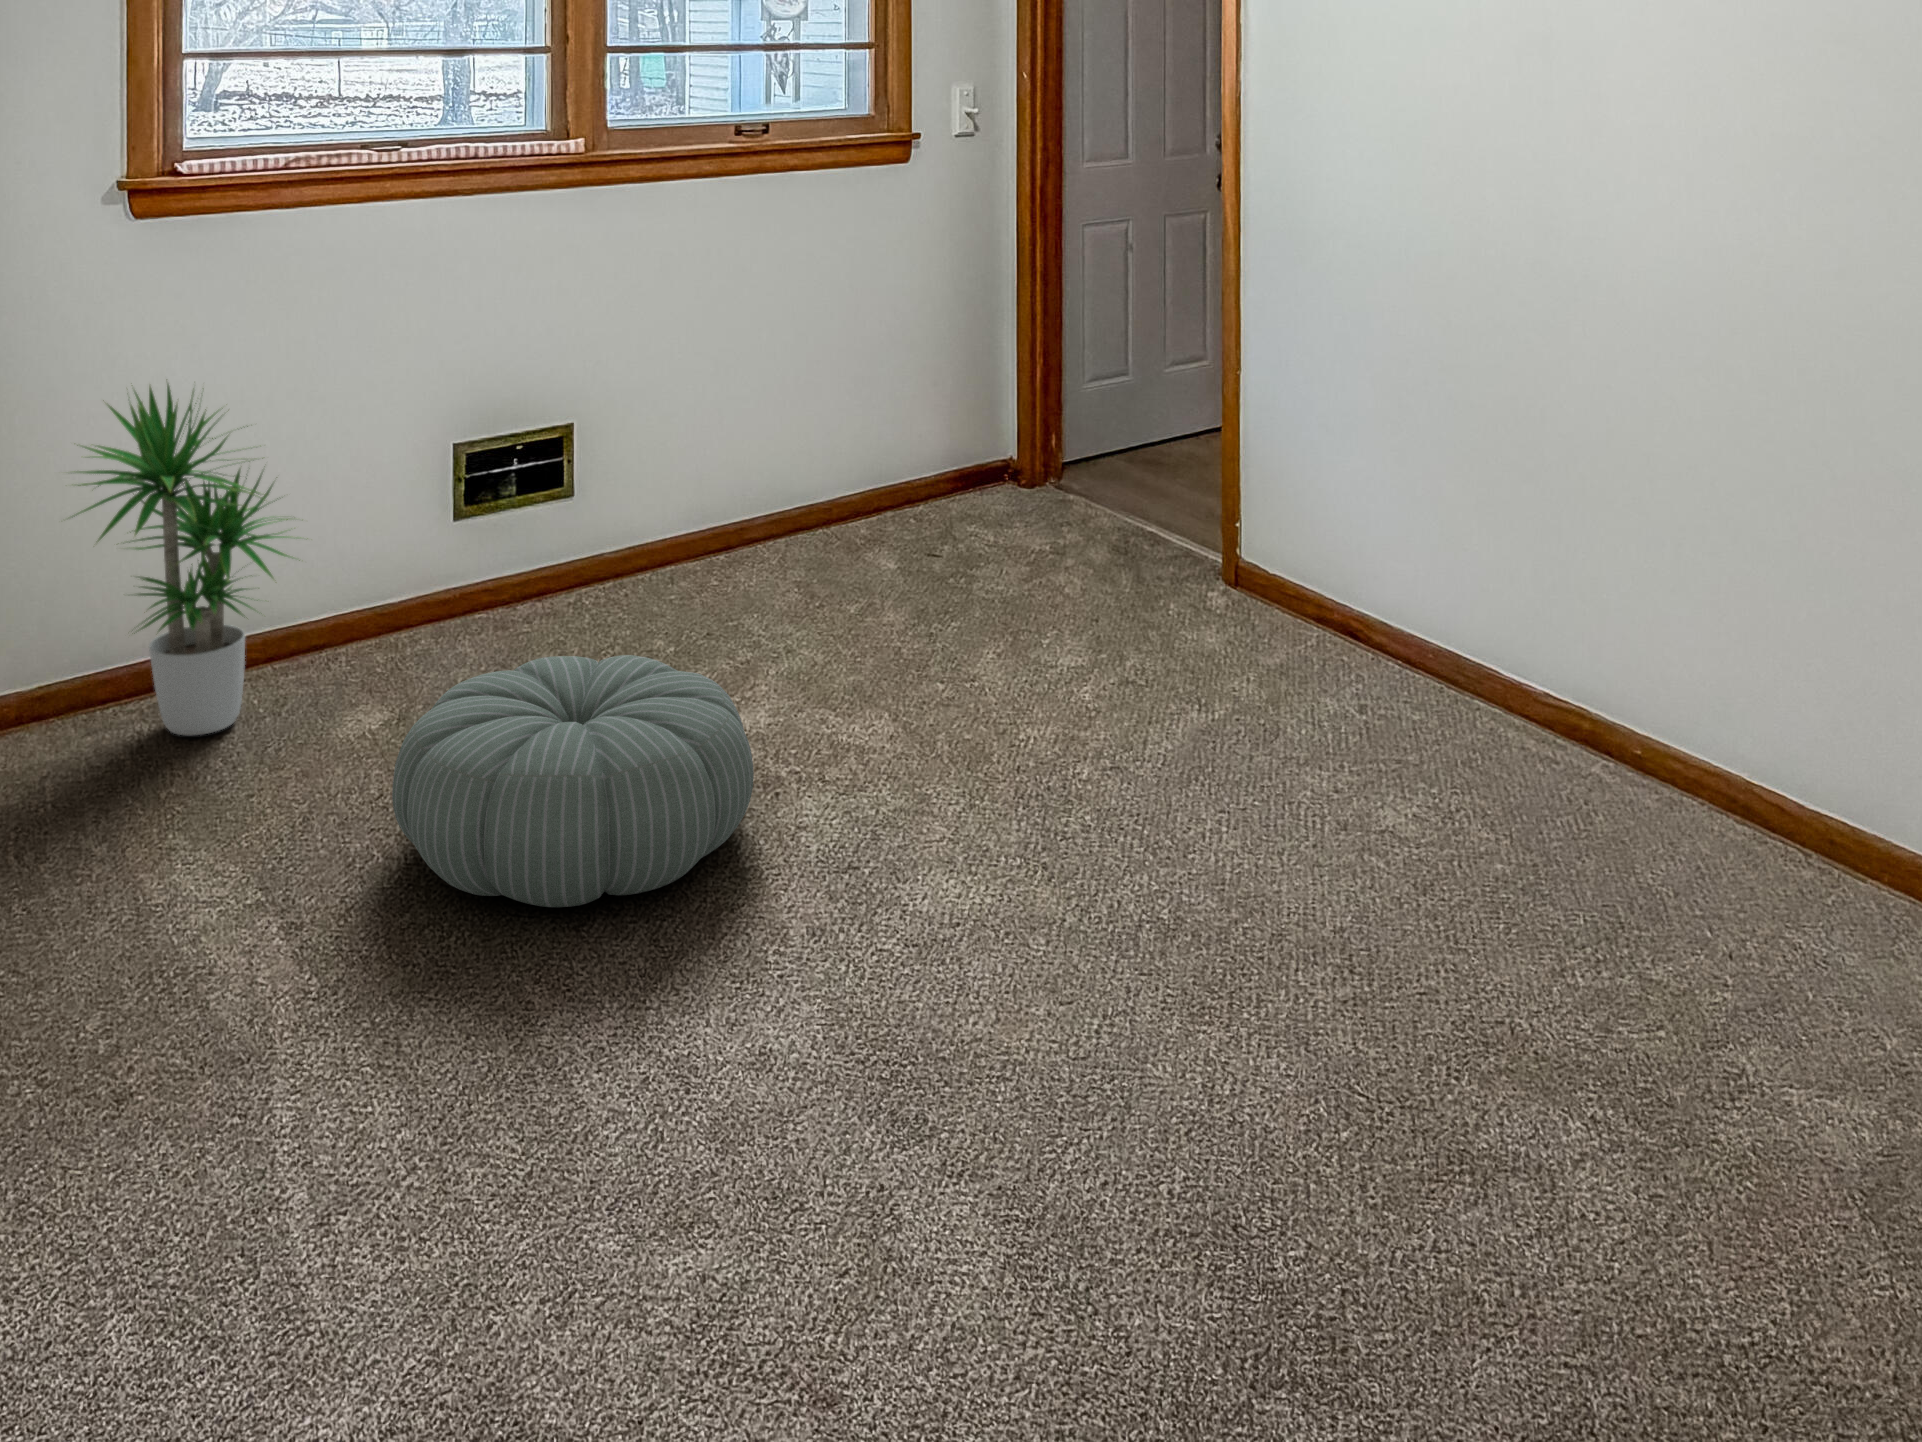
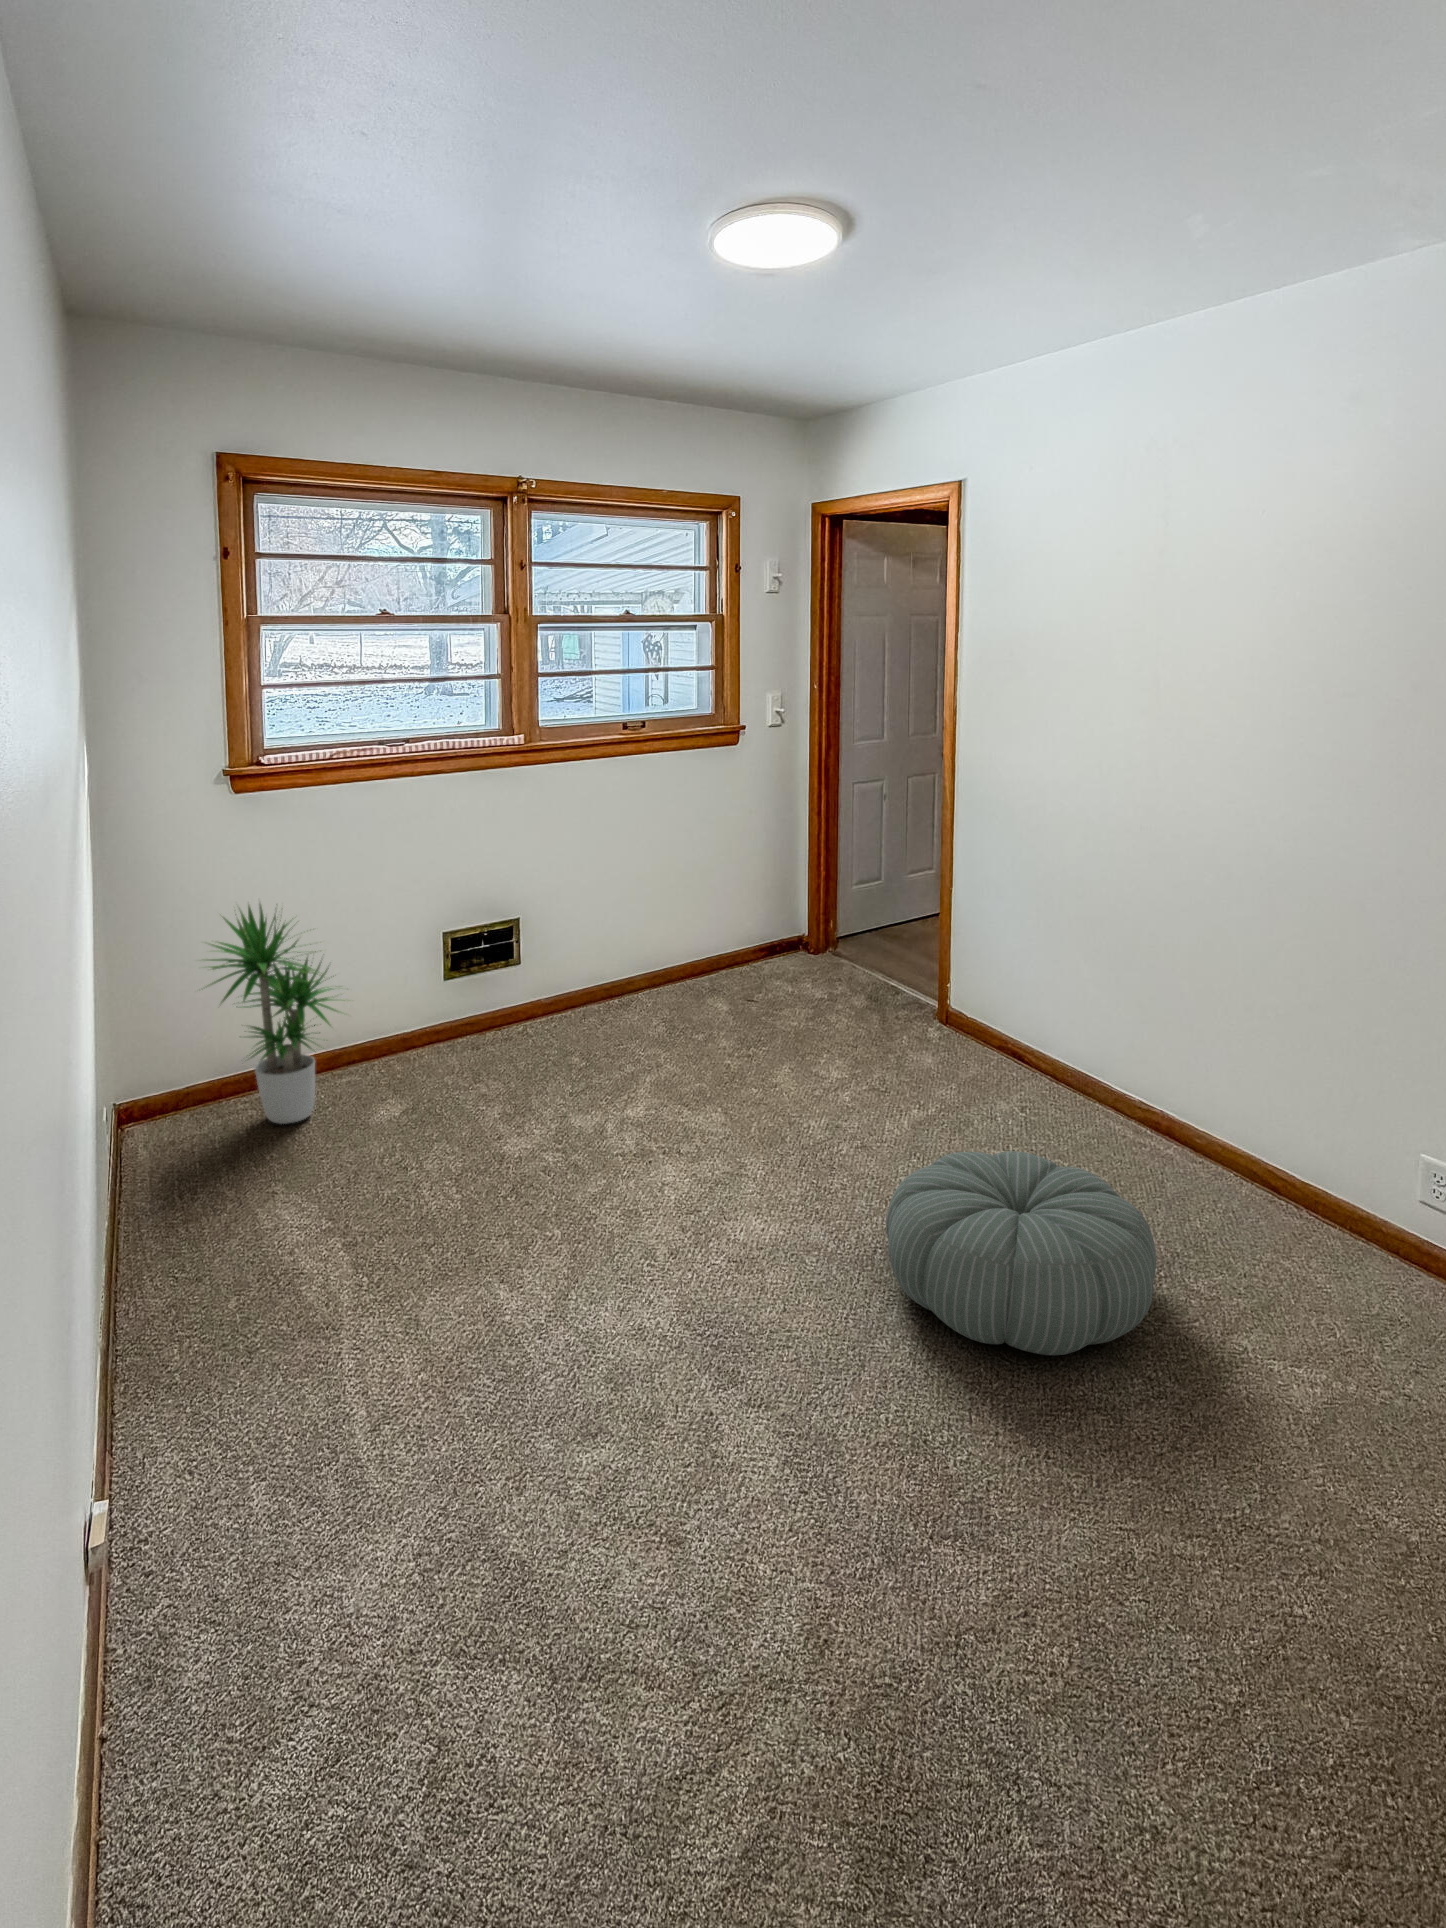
pouf: present [392,655,754,907] -> present [886,1151,1156,1355]

